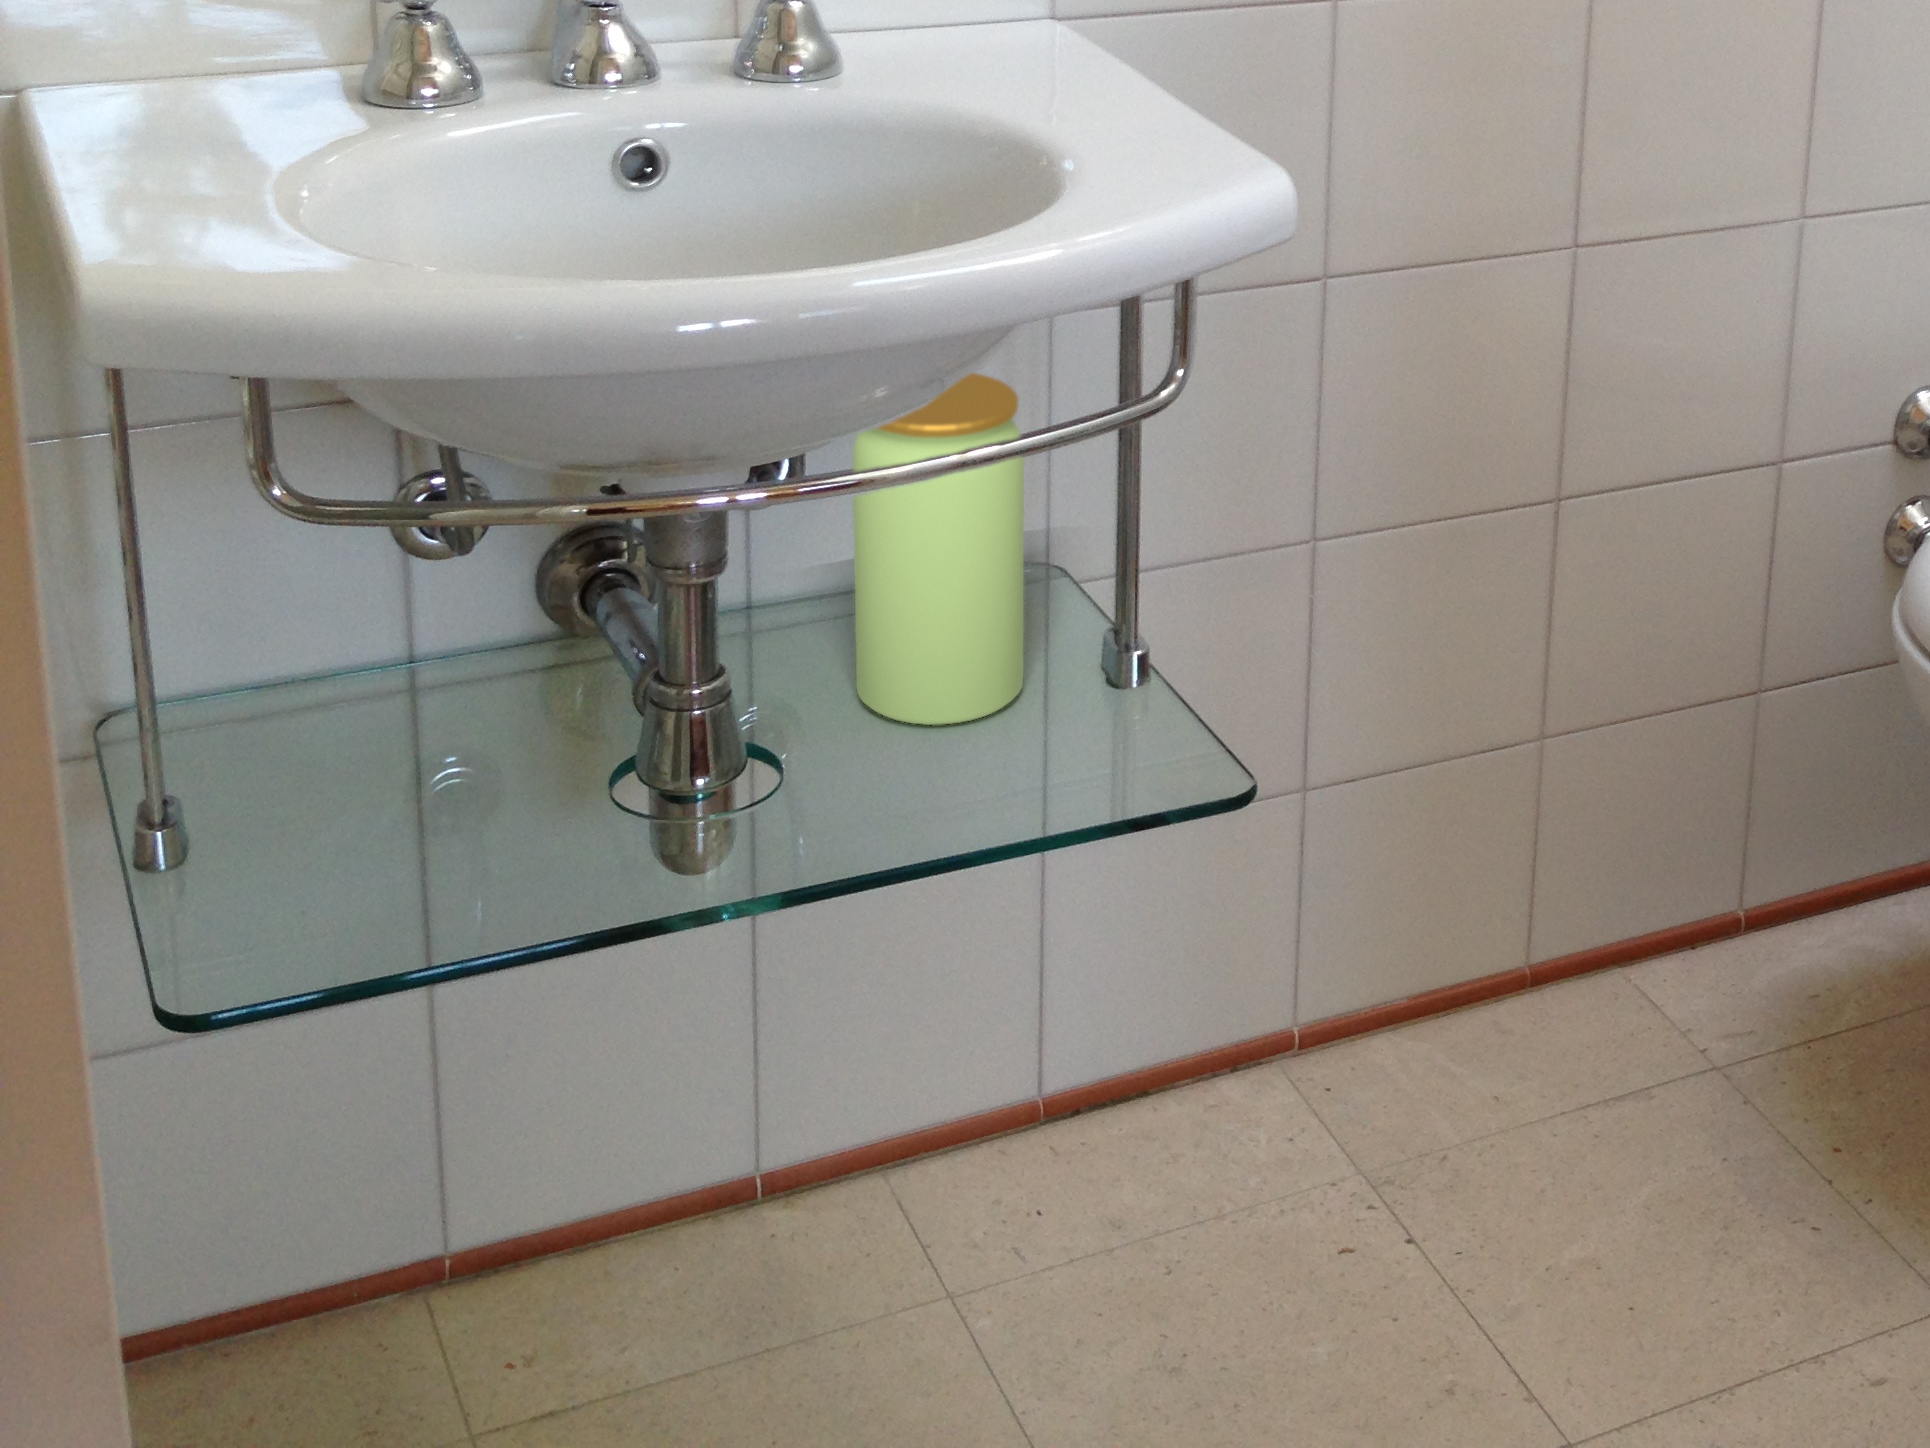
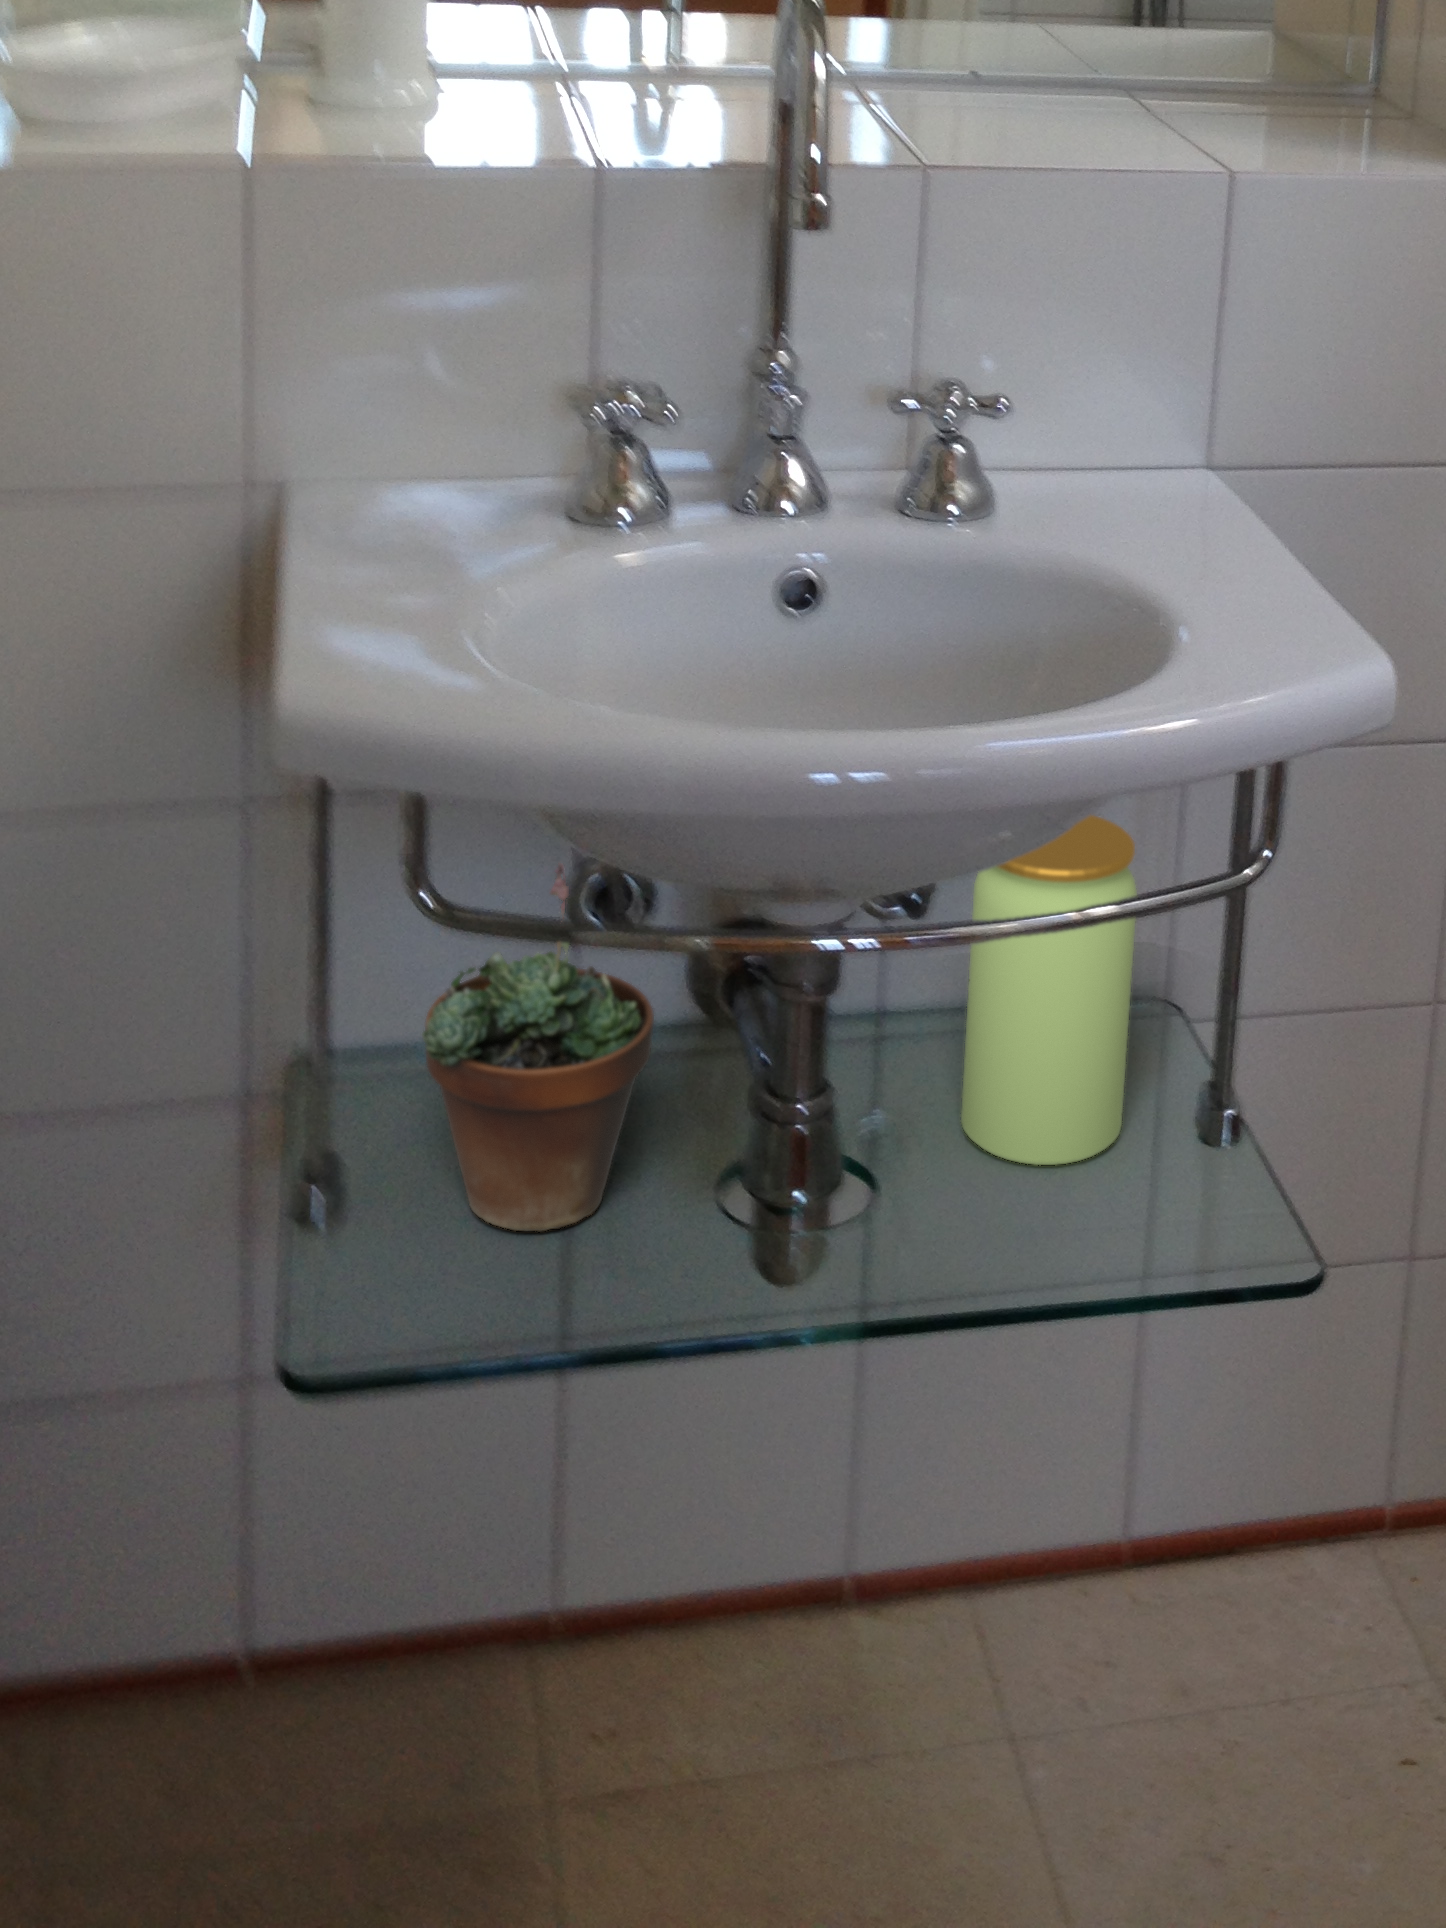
succulent plant: none [270,464,527,853] -> present [422,863,654,1232]

